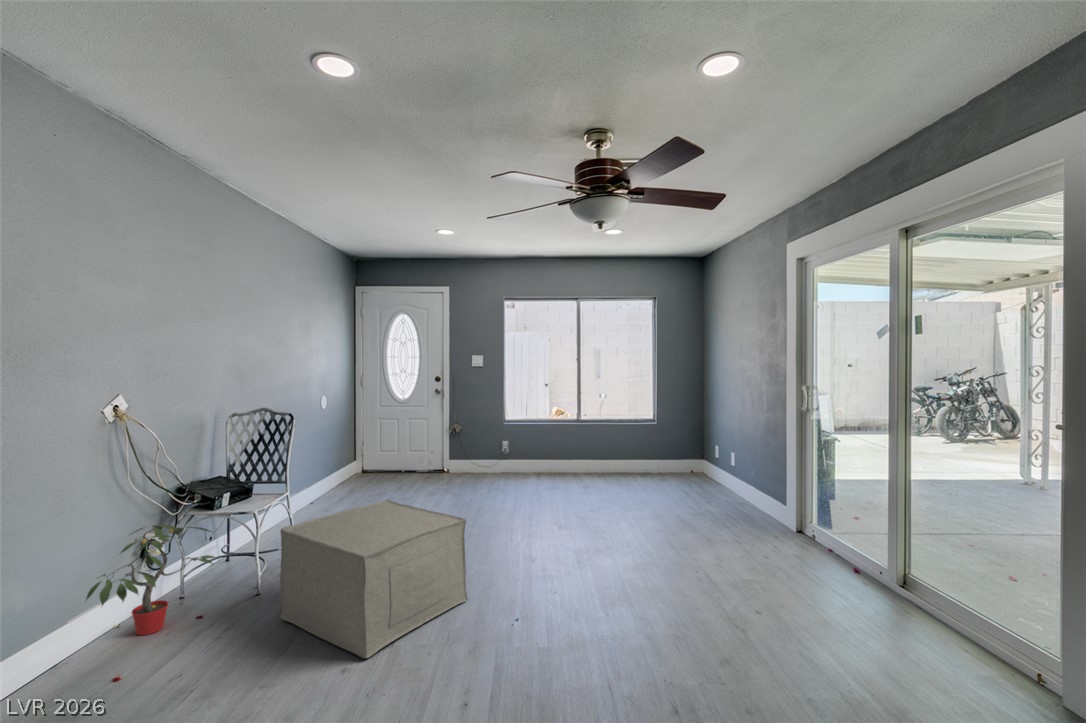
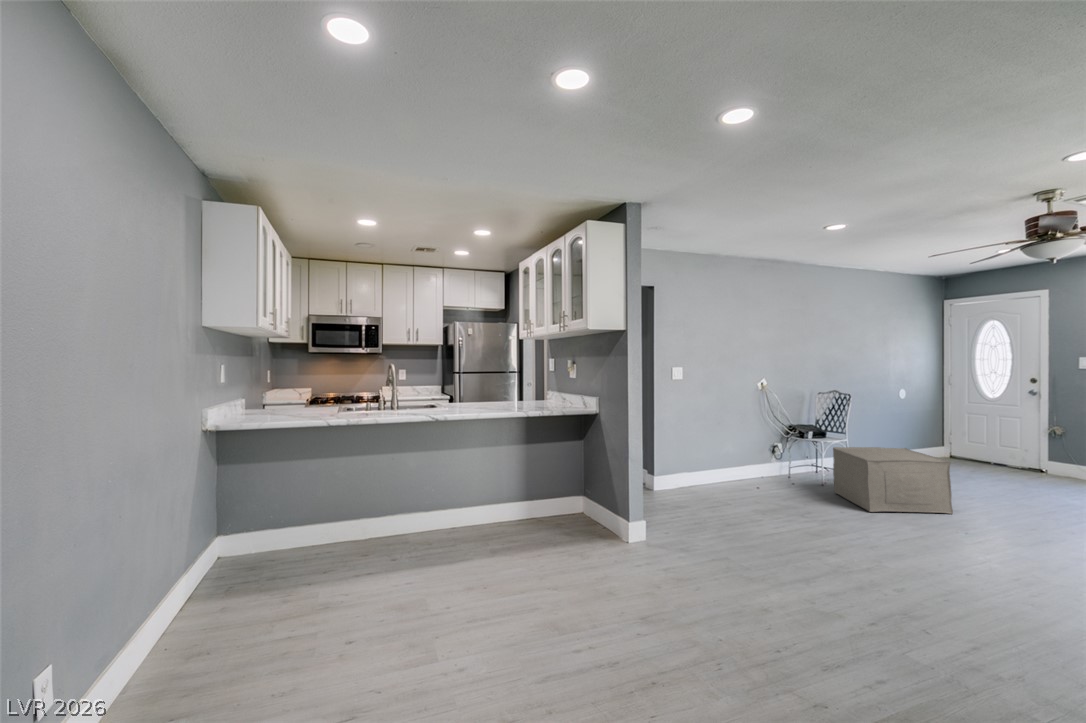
potted plant: present [86,525,215,635] -> none [754,437,807,483]

